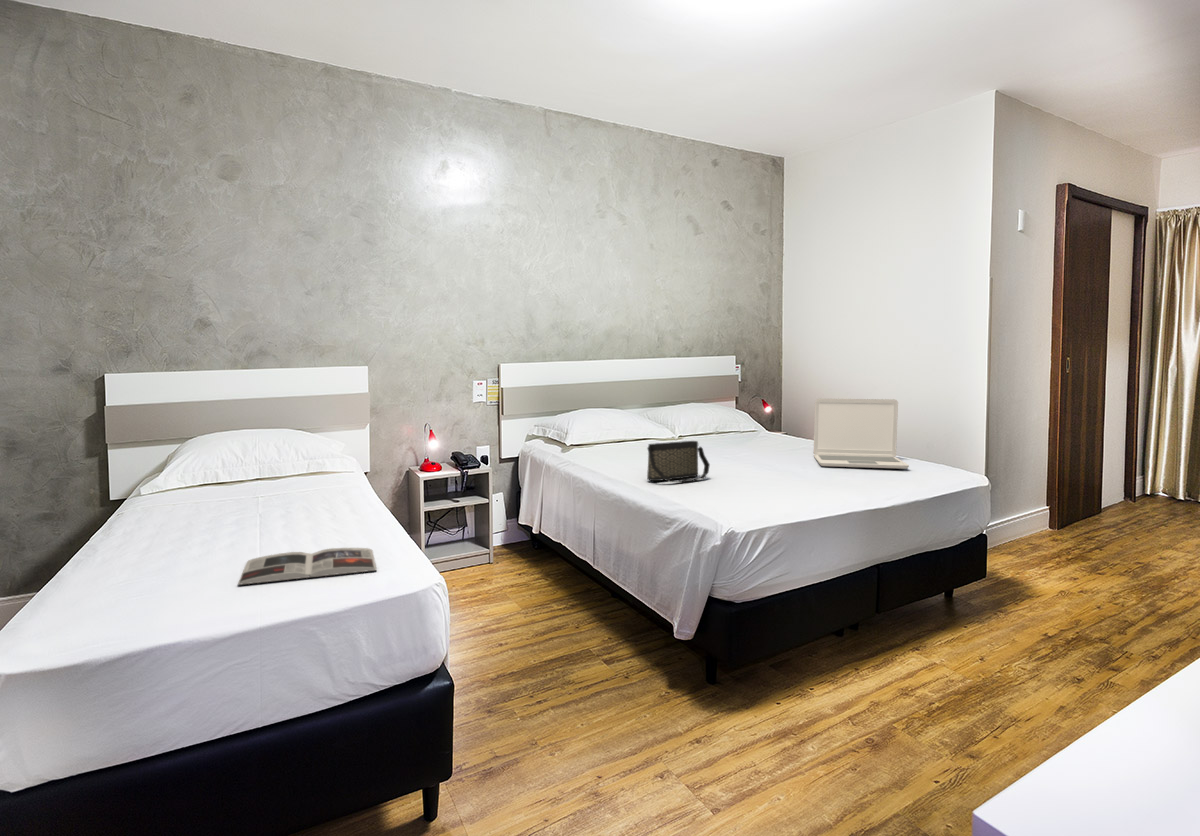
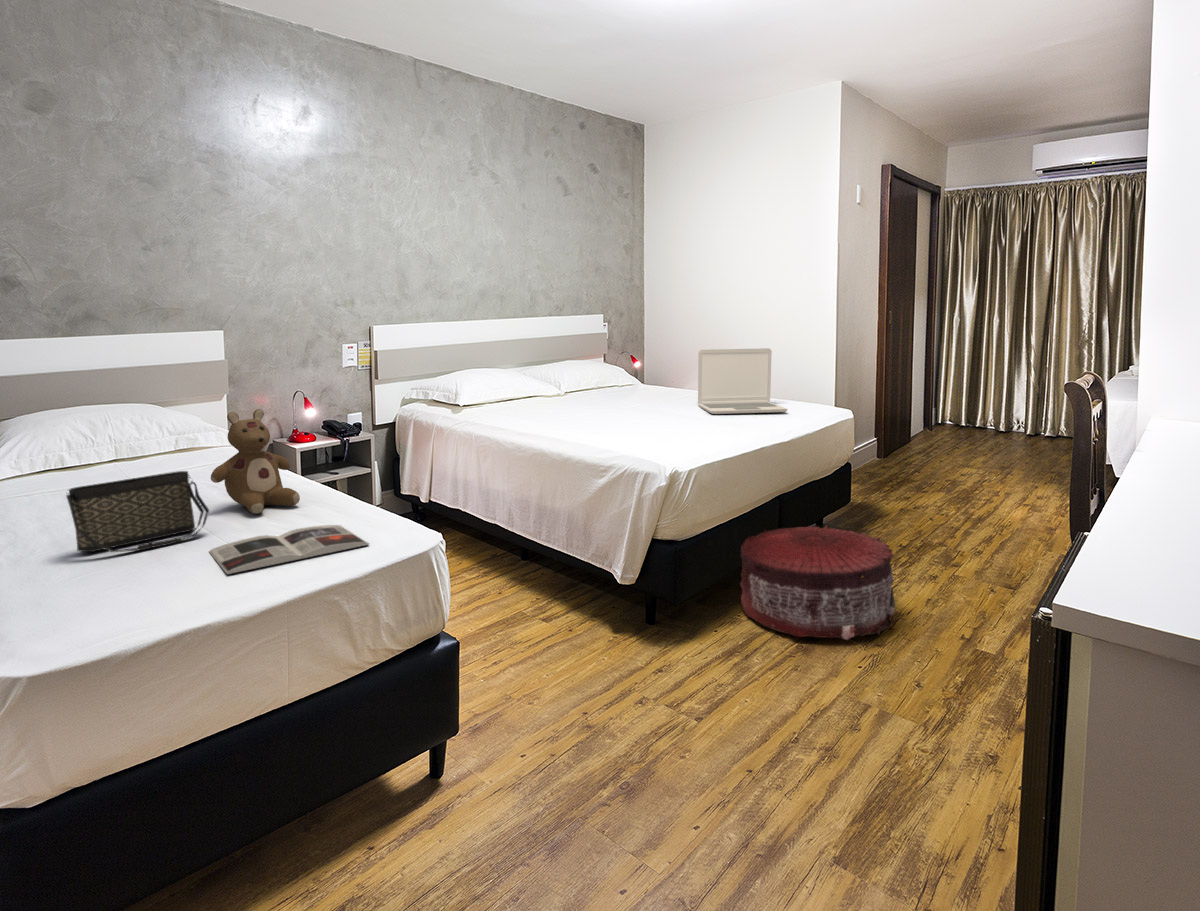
stuffed bear: none [285,437,360,531] -> present [211,409,300,514]
handbag: present [647,441,710,482] -> present [66,471,209,552]
pouf: none [817,596,1002,742] -> present [740,526,895,639]

